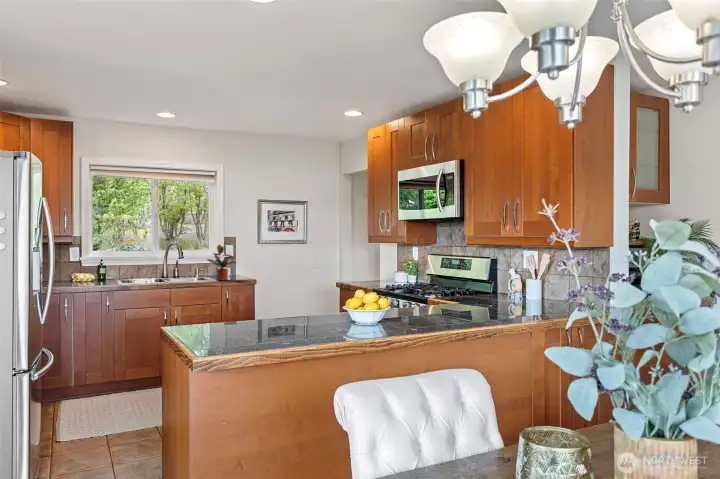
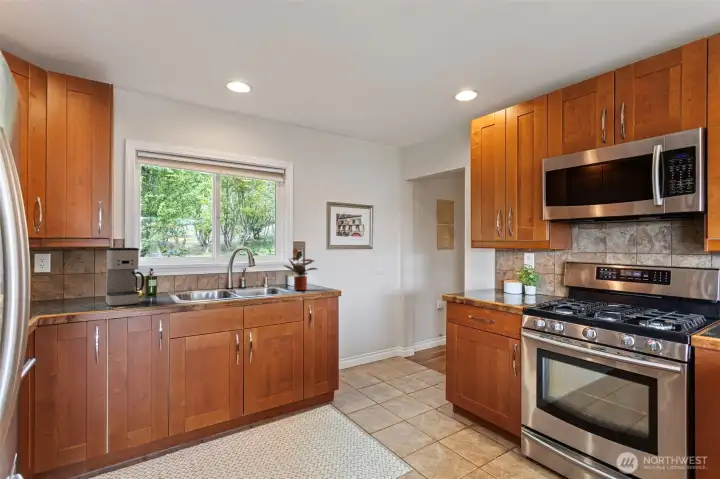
coffee maker: none [68,244,95,287] -> present [106,248,145,306]

